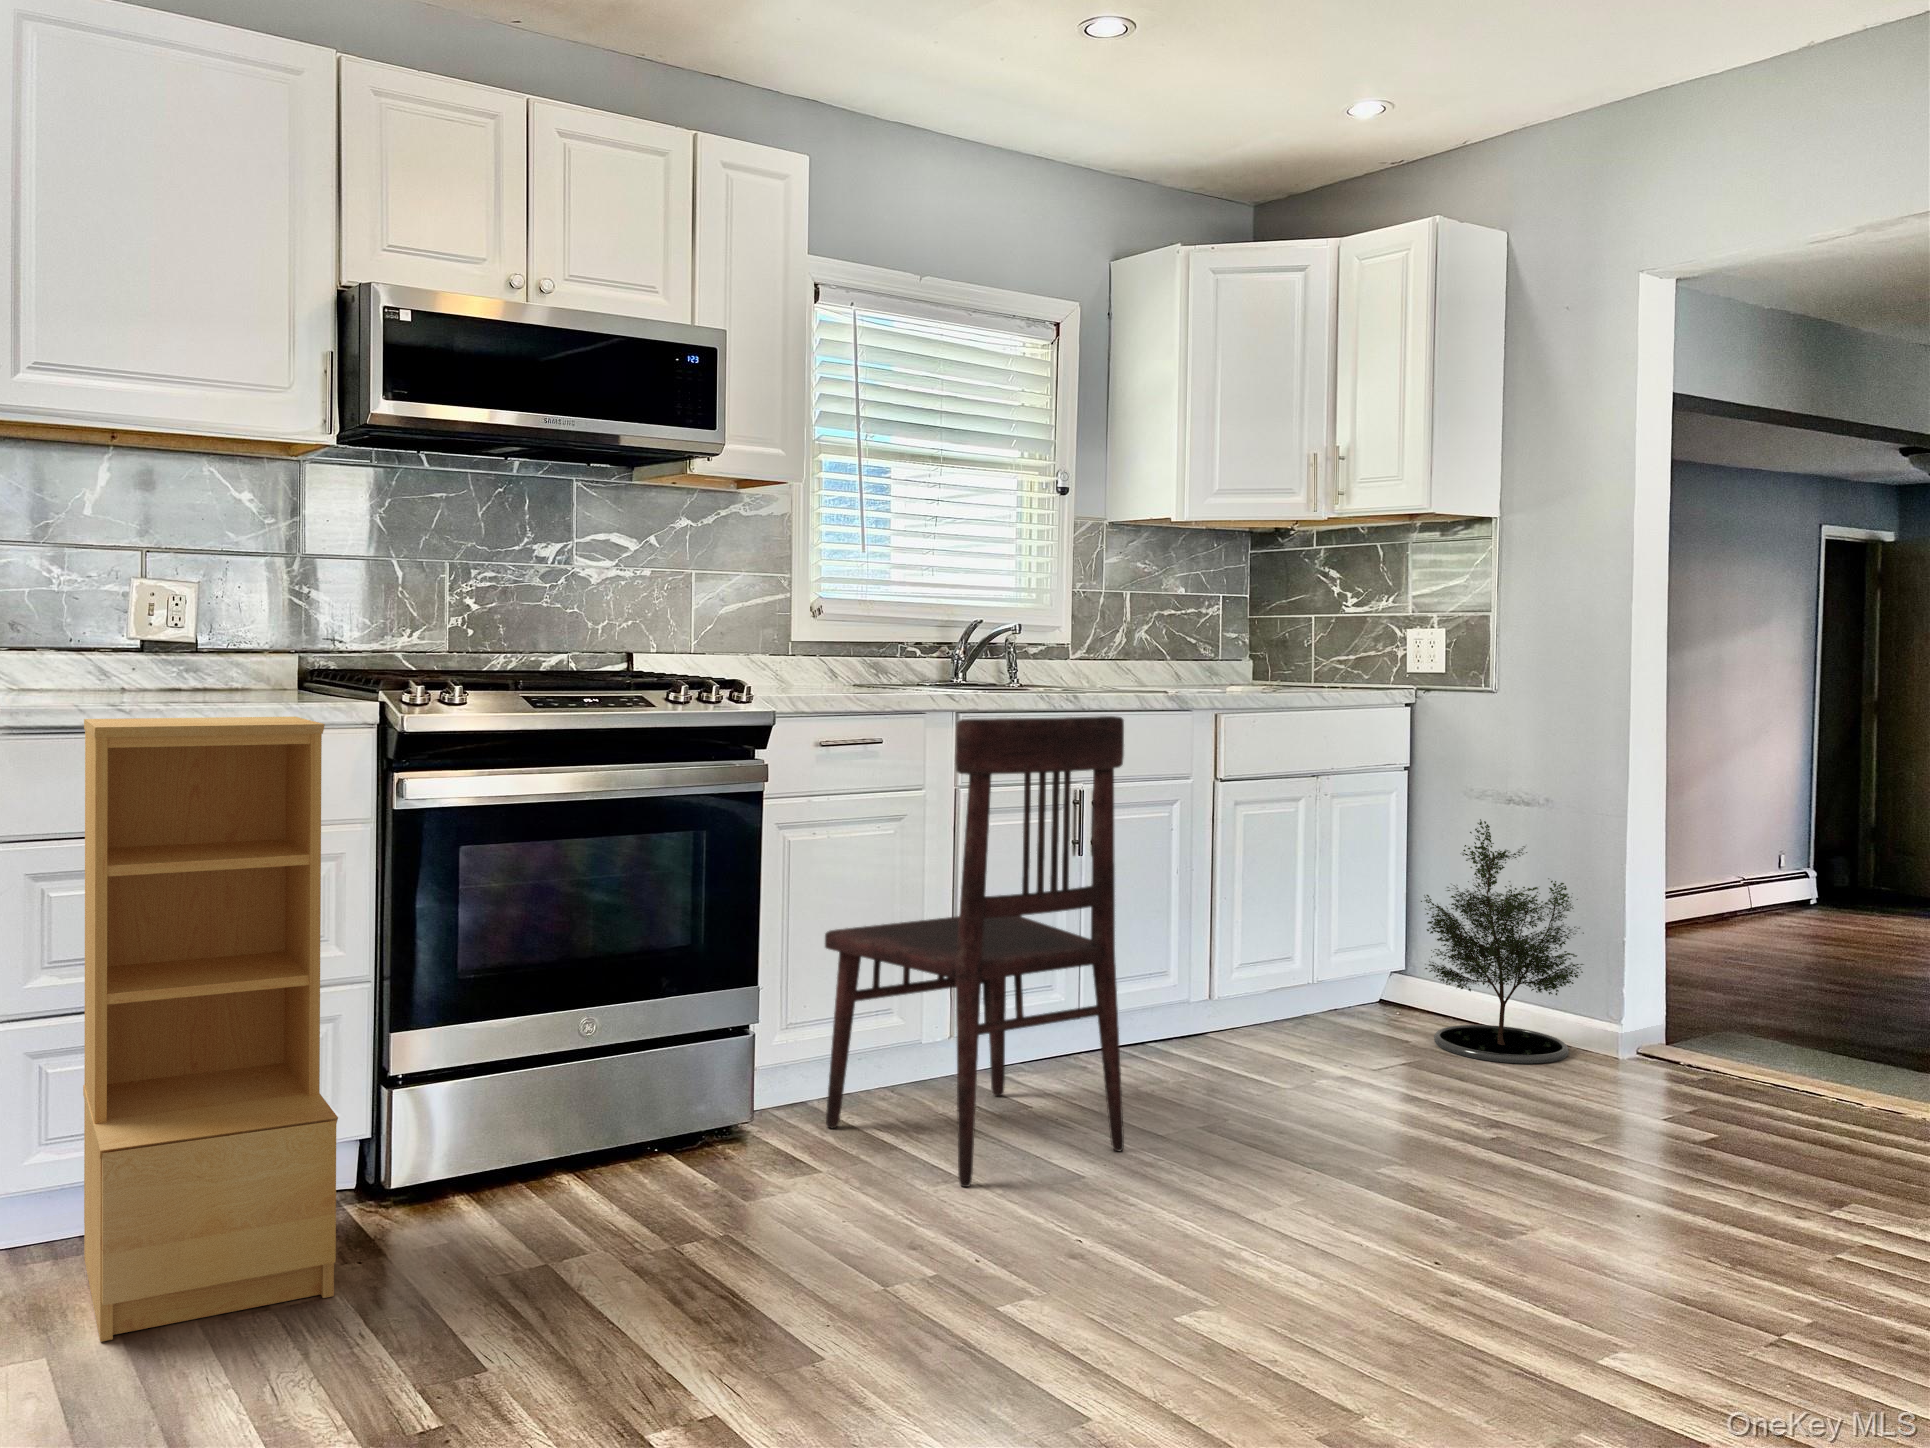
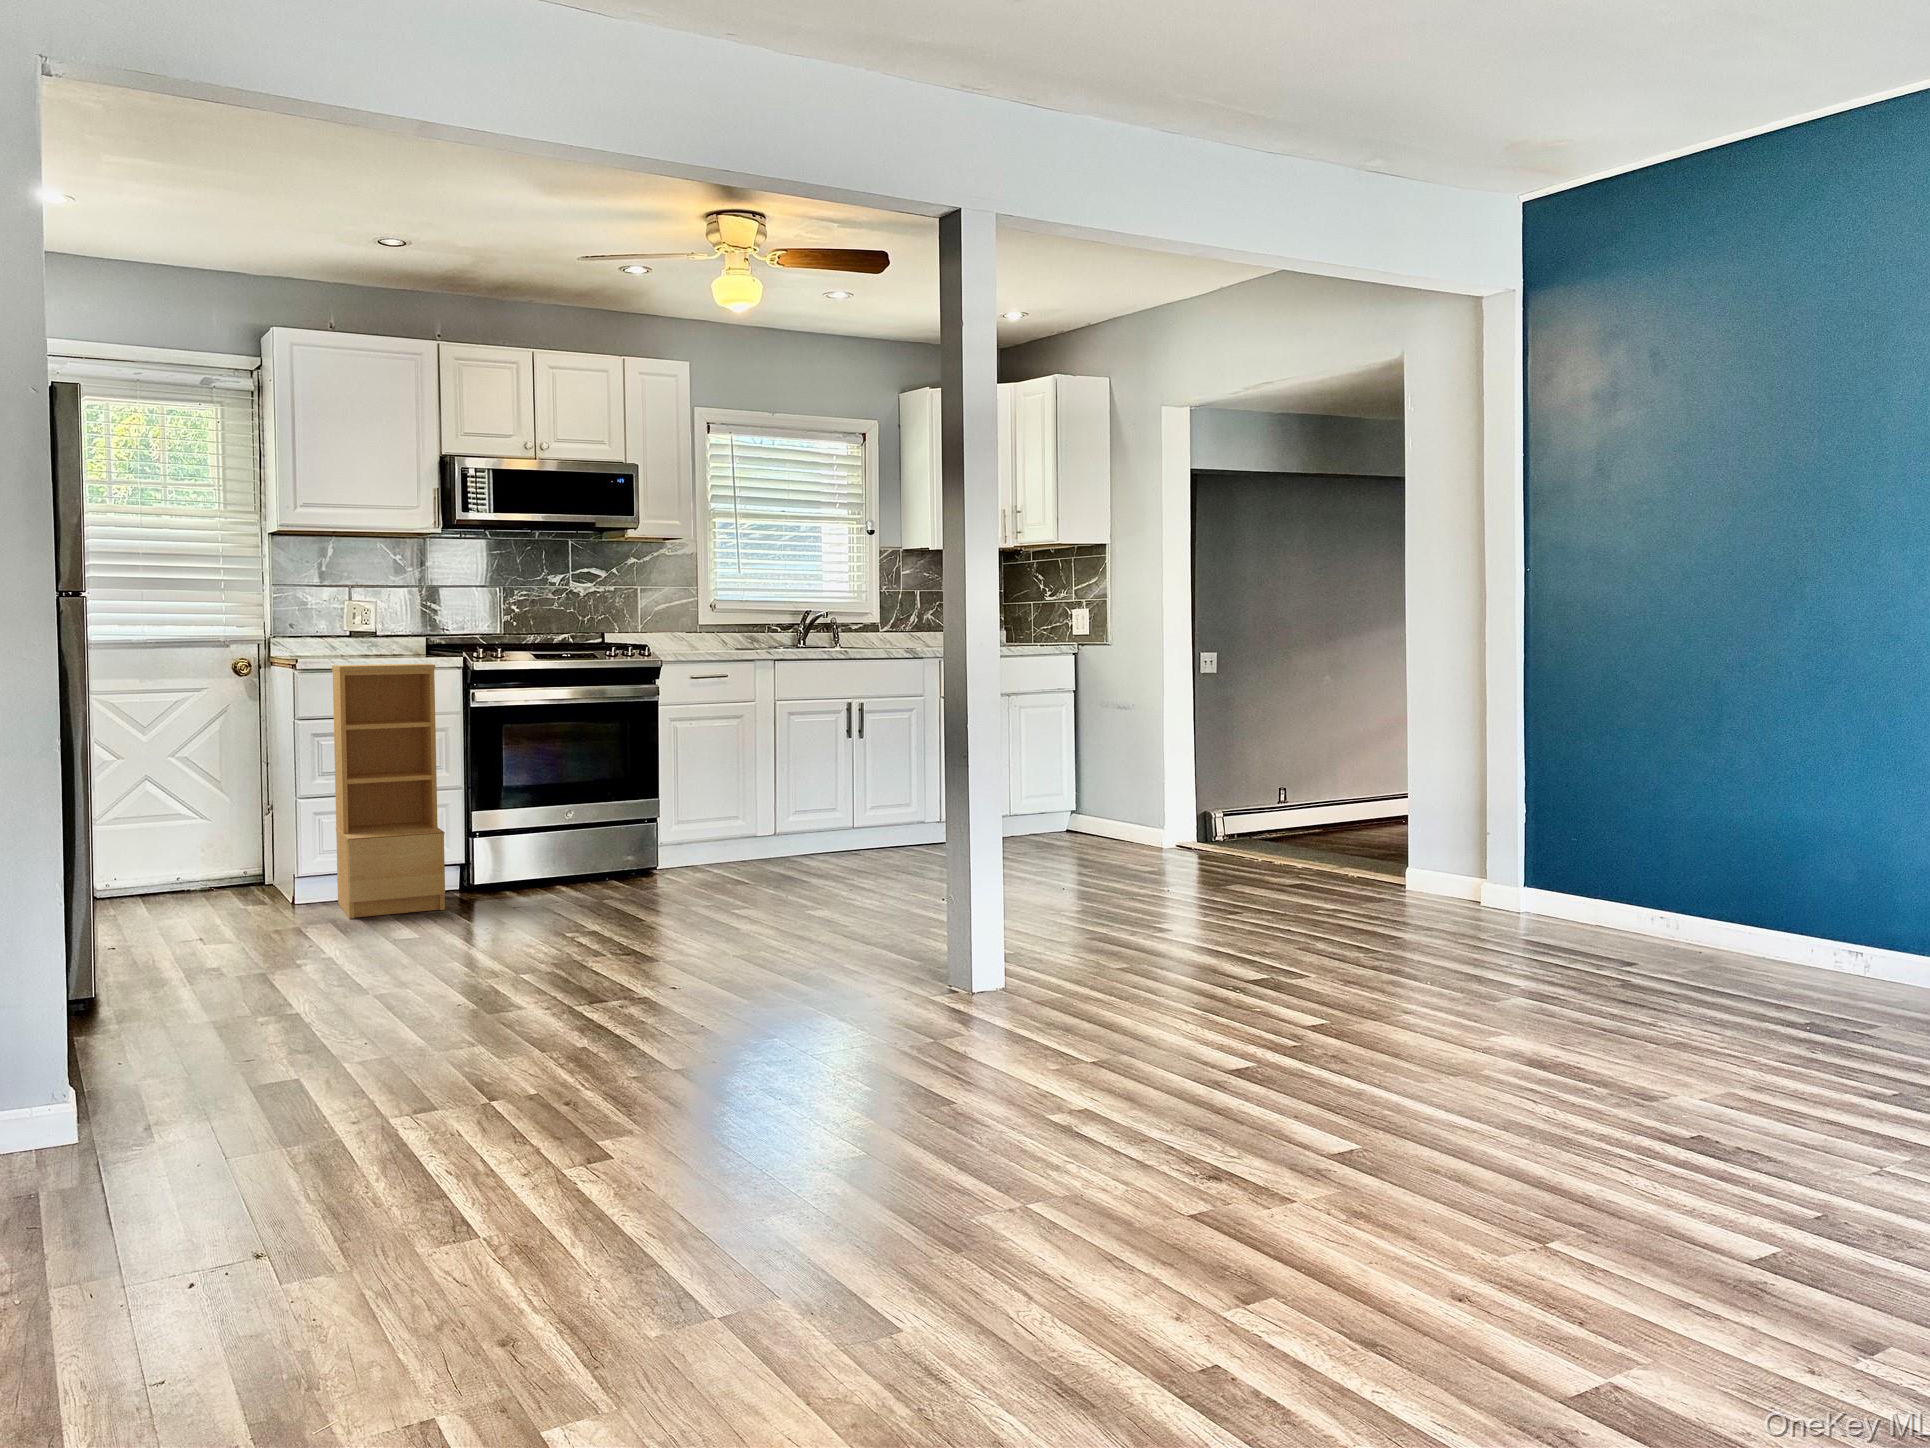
dining chair: present [825,716,1124,1187] -> none [691,658,838,885]
potted tree: present [1421,819,1584,1064] -> none [1047,716,1140,849]

